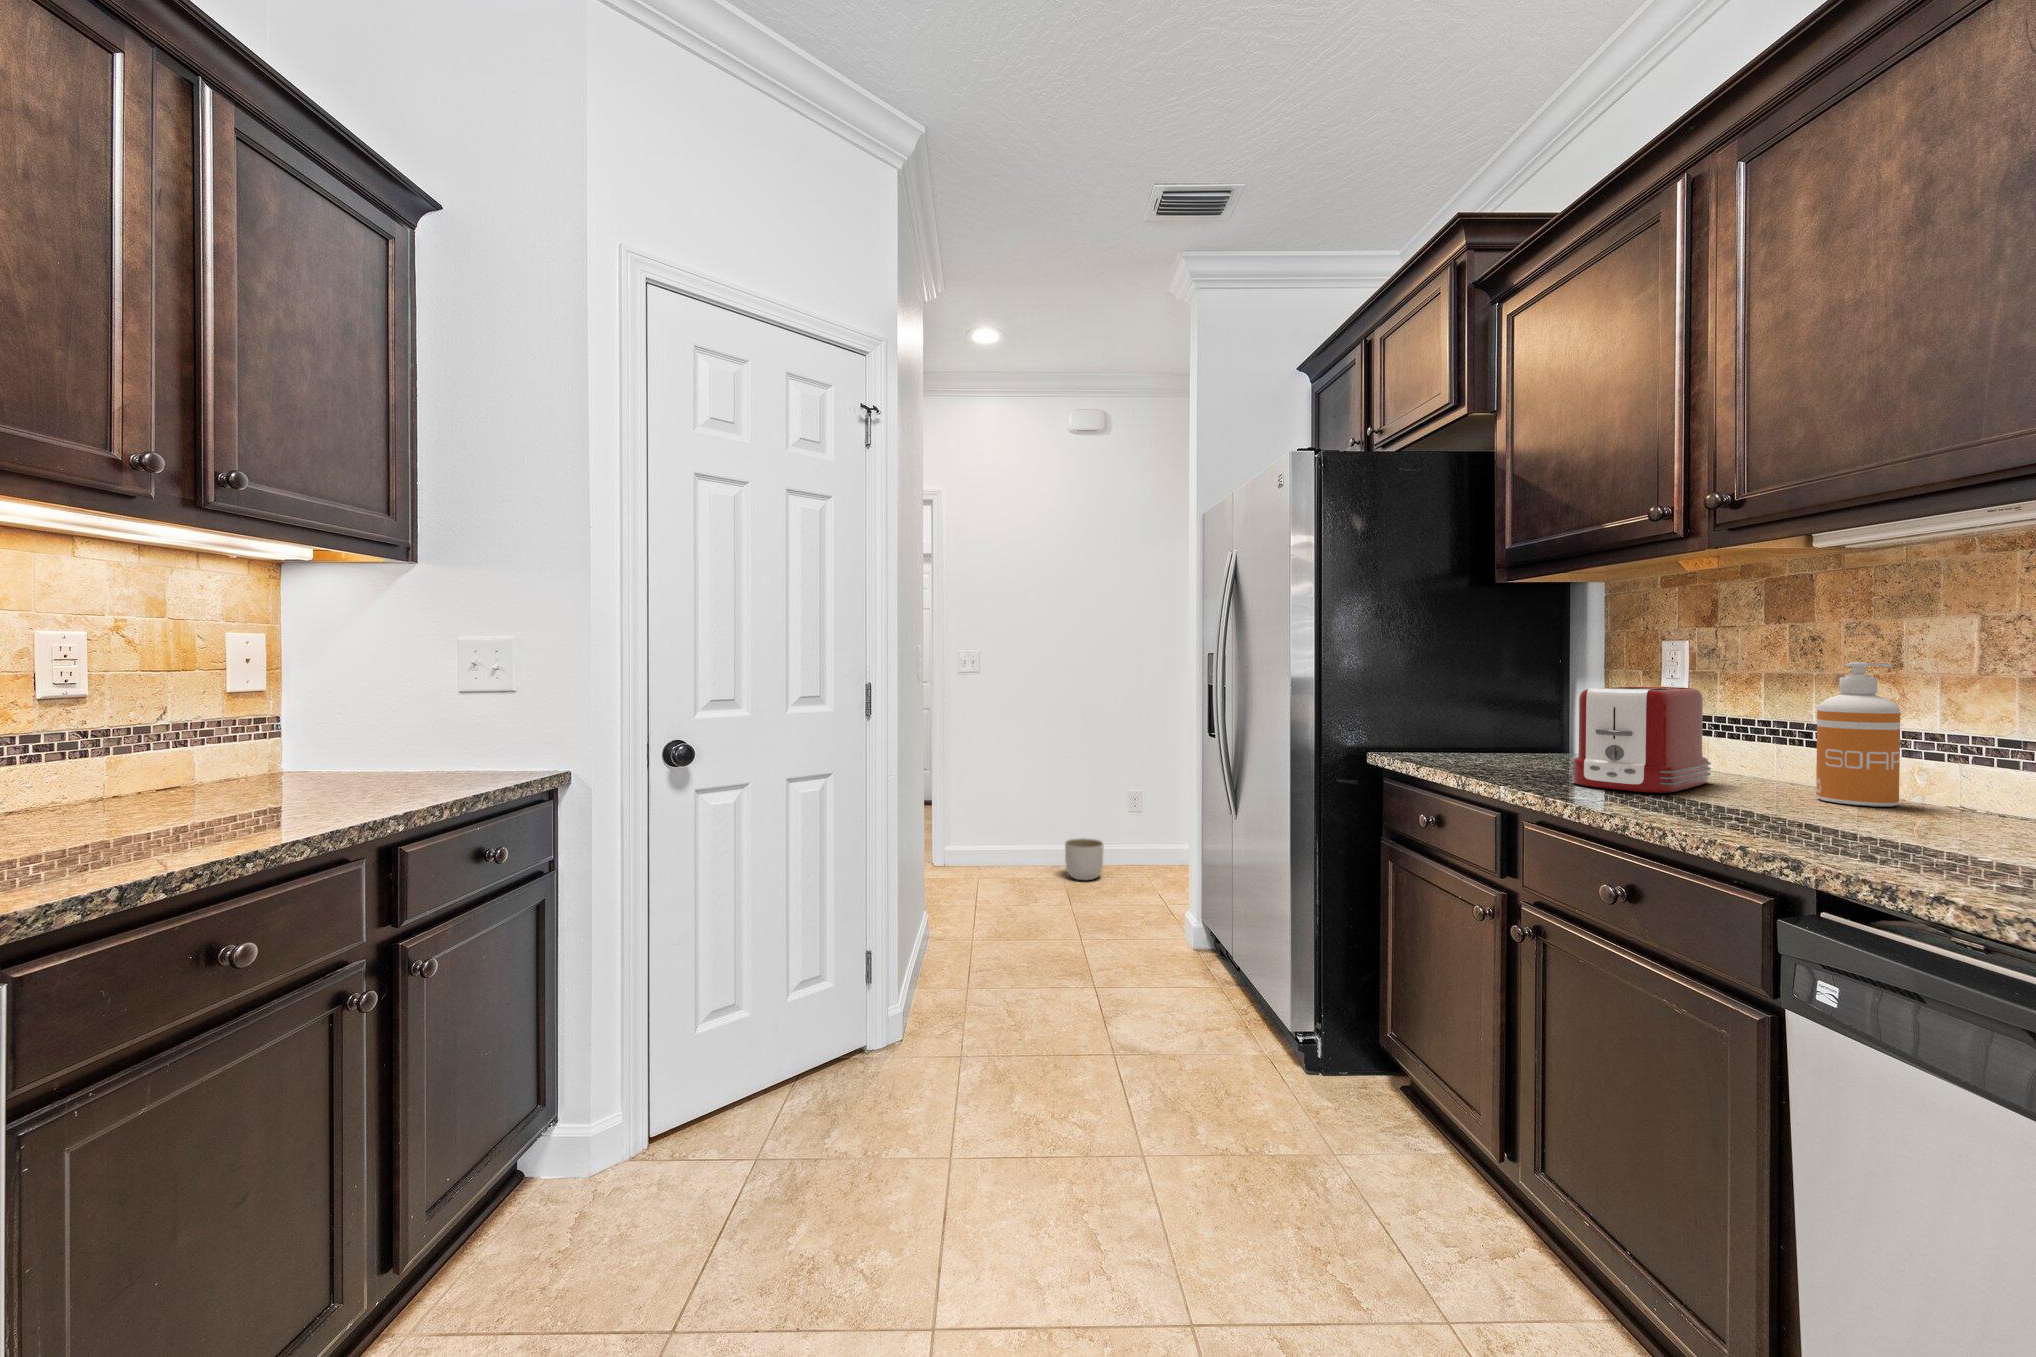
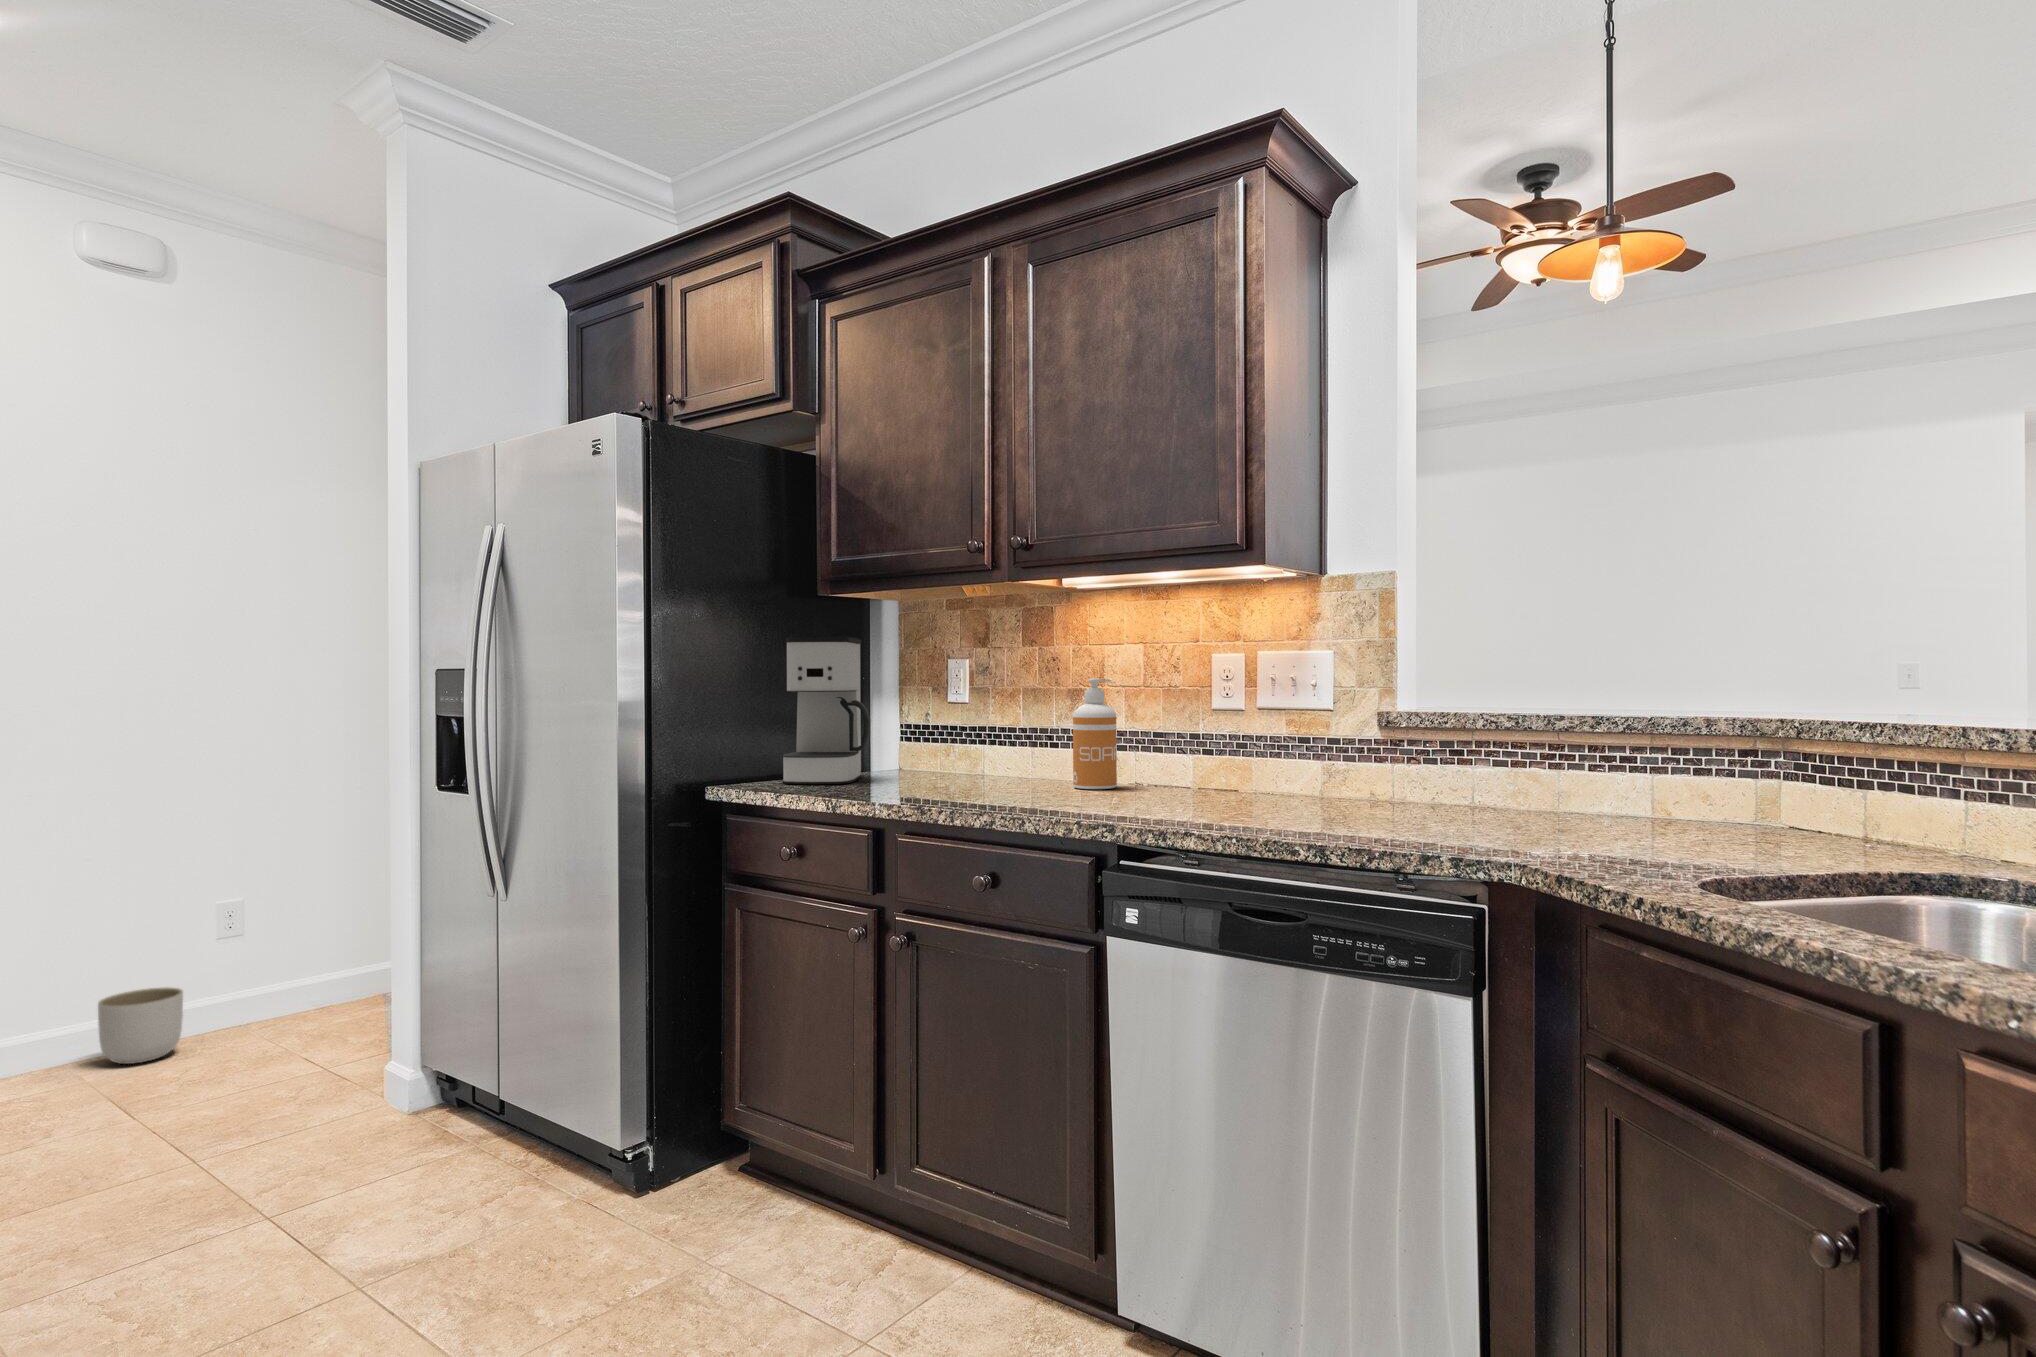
coffee maker: none [1443,620,1541,764] -> present [783,636,870,784]
toaster: present [1570,687,1711,793] -> none [917,702,1005,795]

